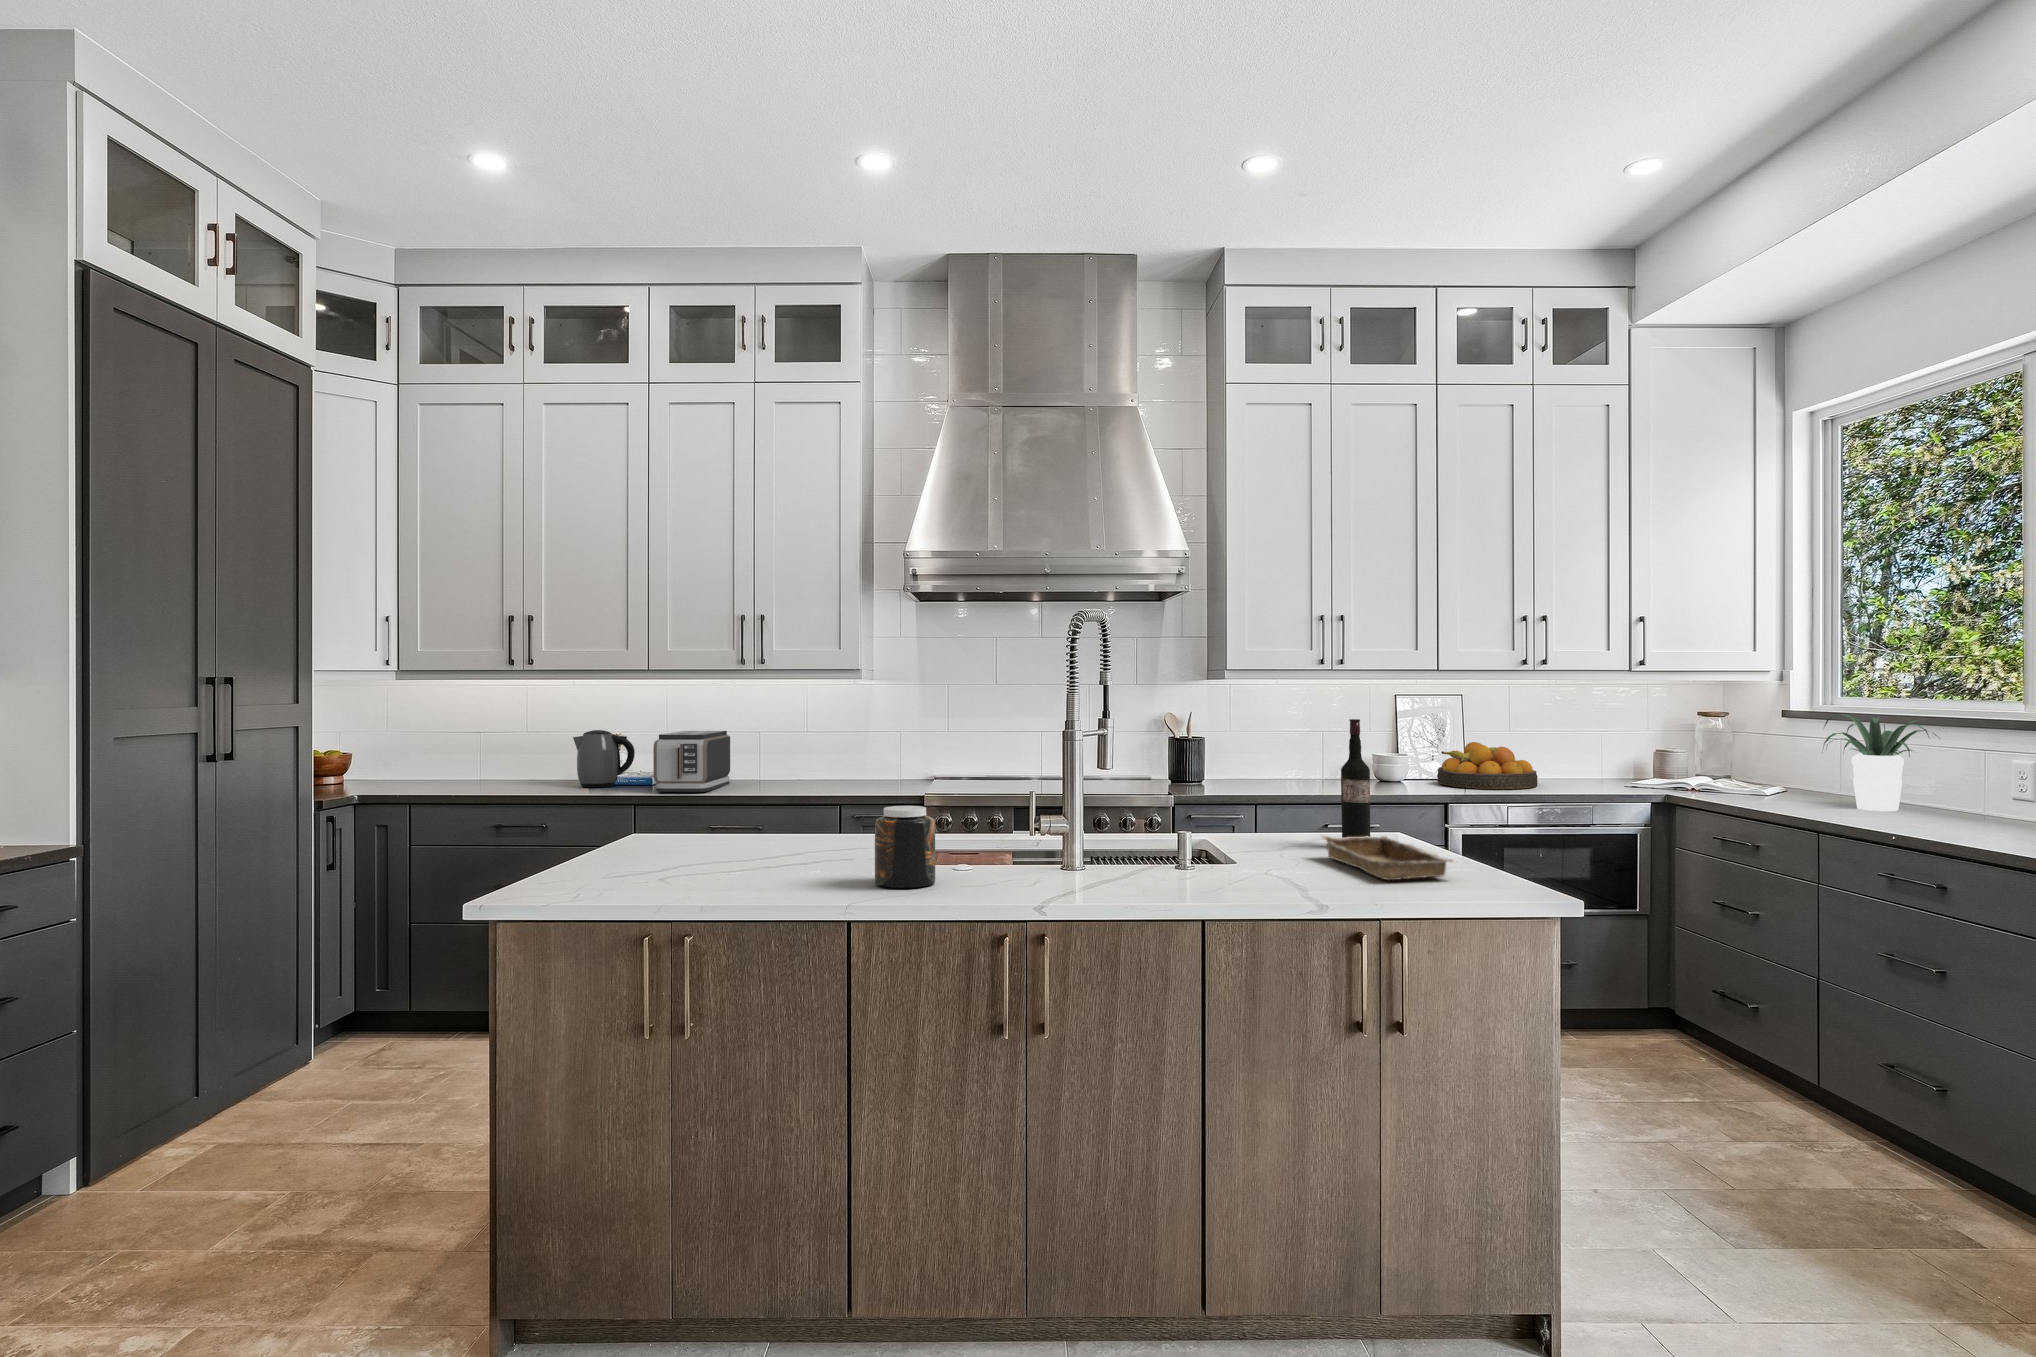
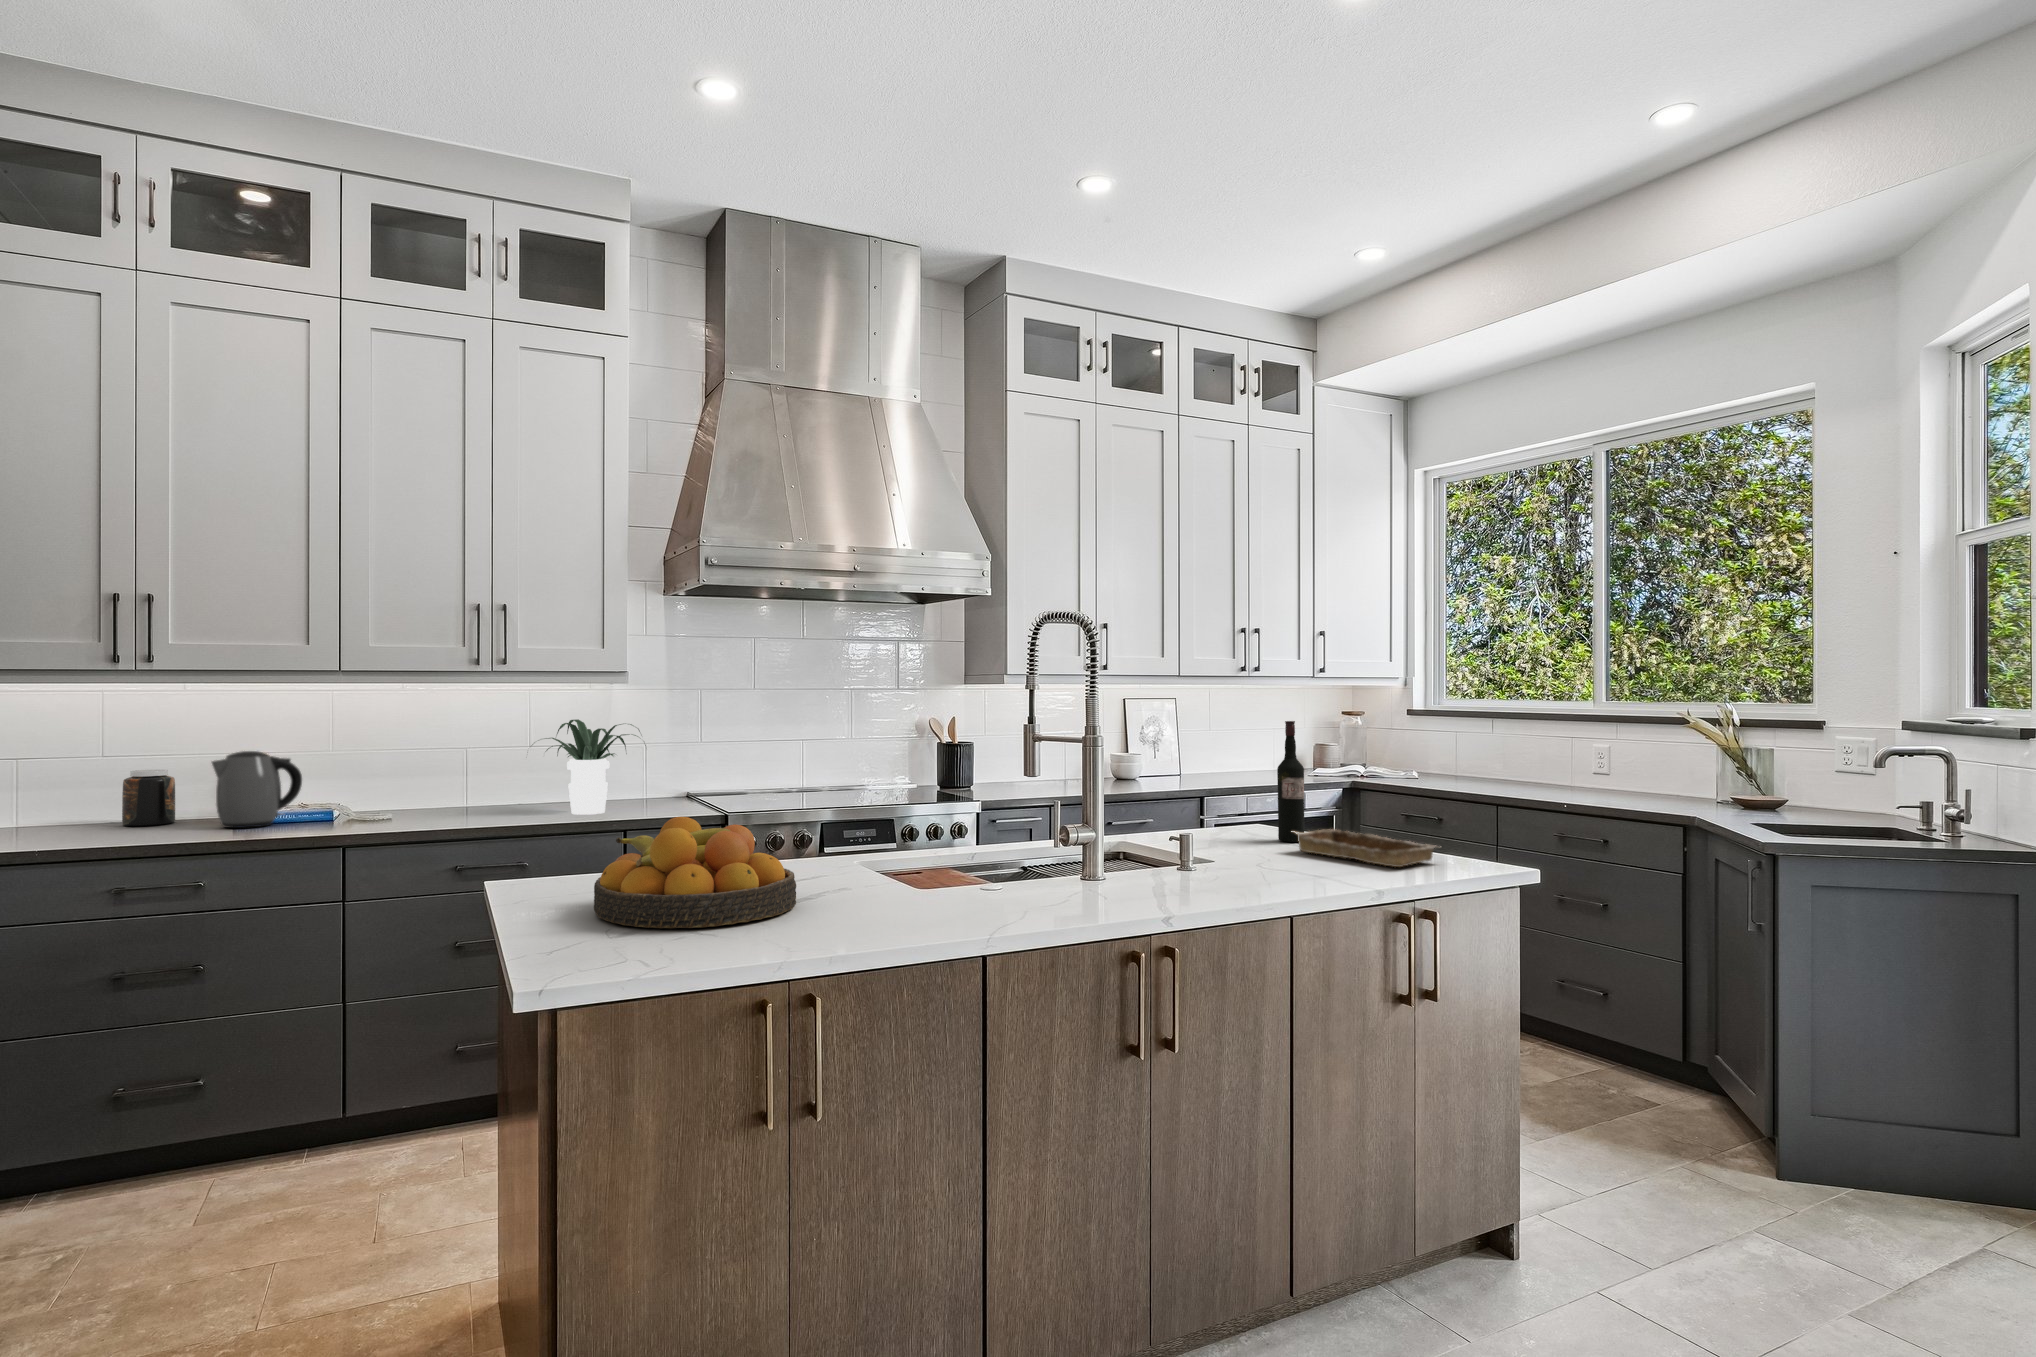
potted plant: present [1823,714,1937,811] -> present [532,719,640,815]
toaster: present [653,731,730,792] -> none [360,748,442,829]
fruit bowl: present [1437,742,1538,789] -> present [594,817,796,928]
jar: present [875,806,935,888] -> present [122,769,175,826]

